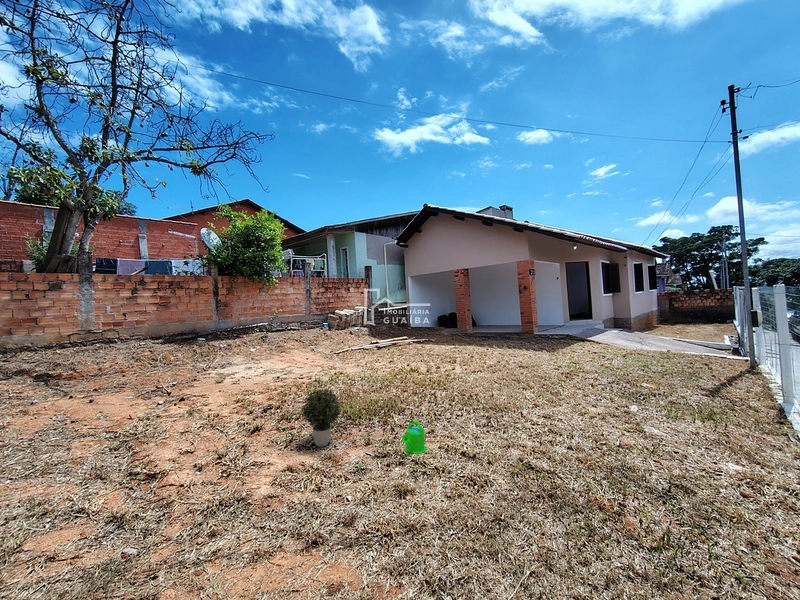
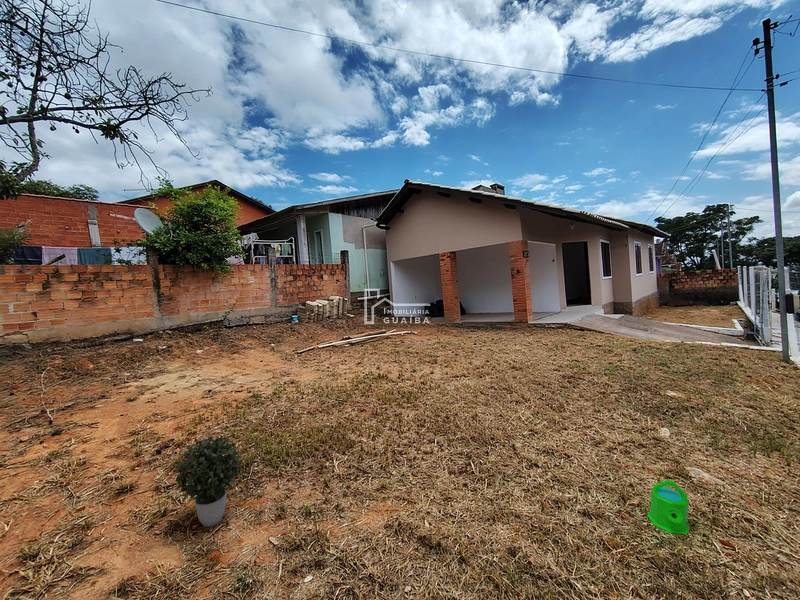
watering can: present [402,421,426,454] -> present [647,480,690,534]

